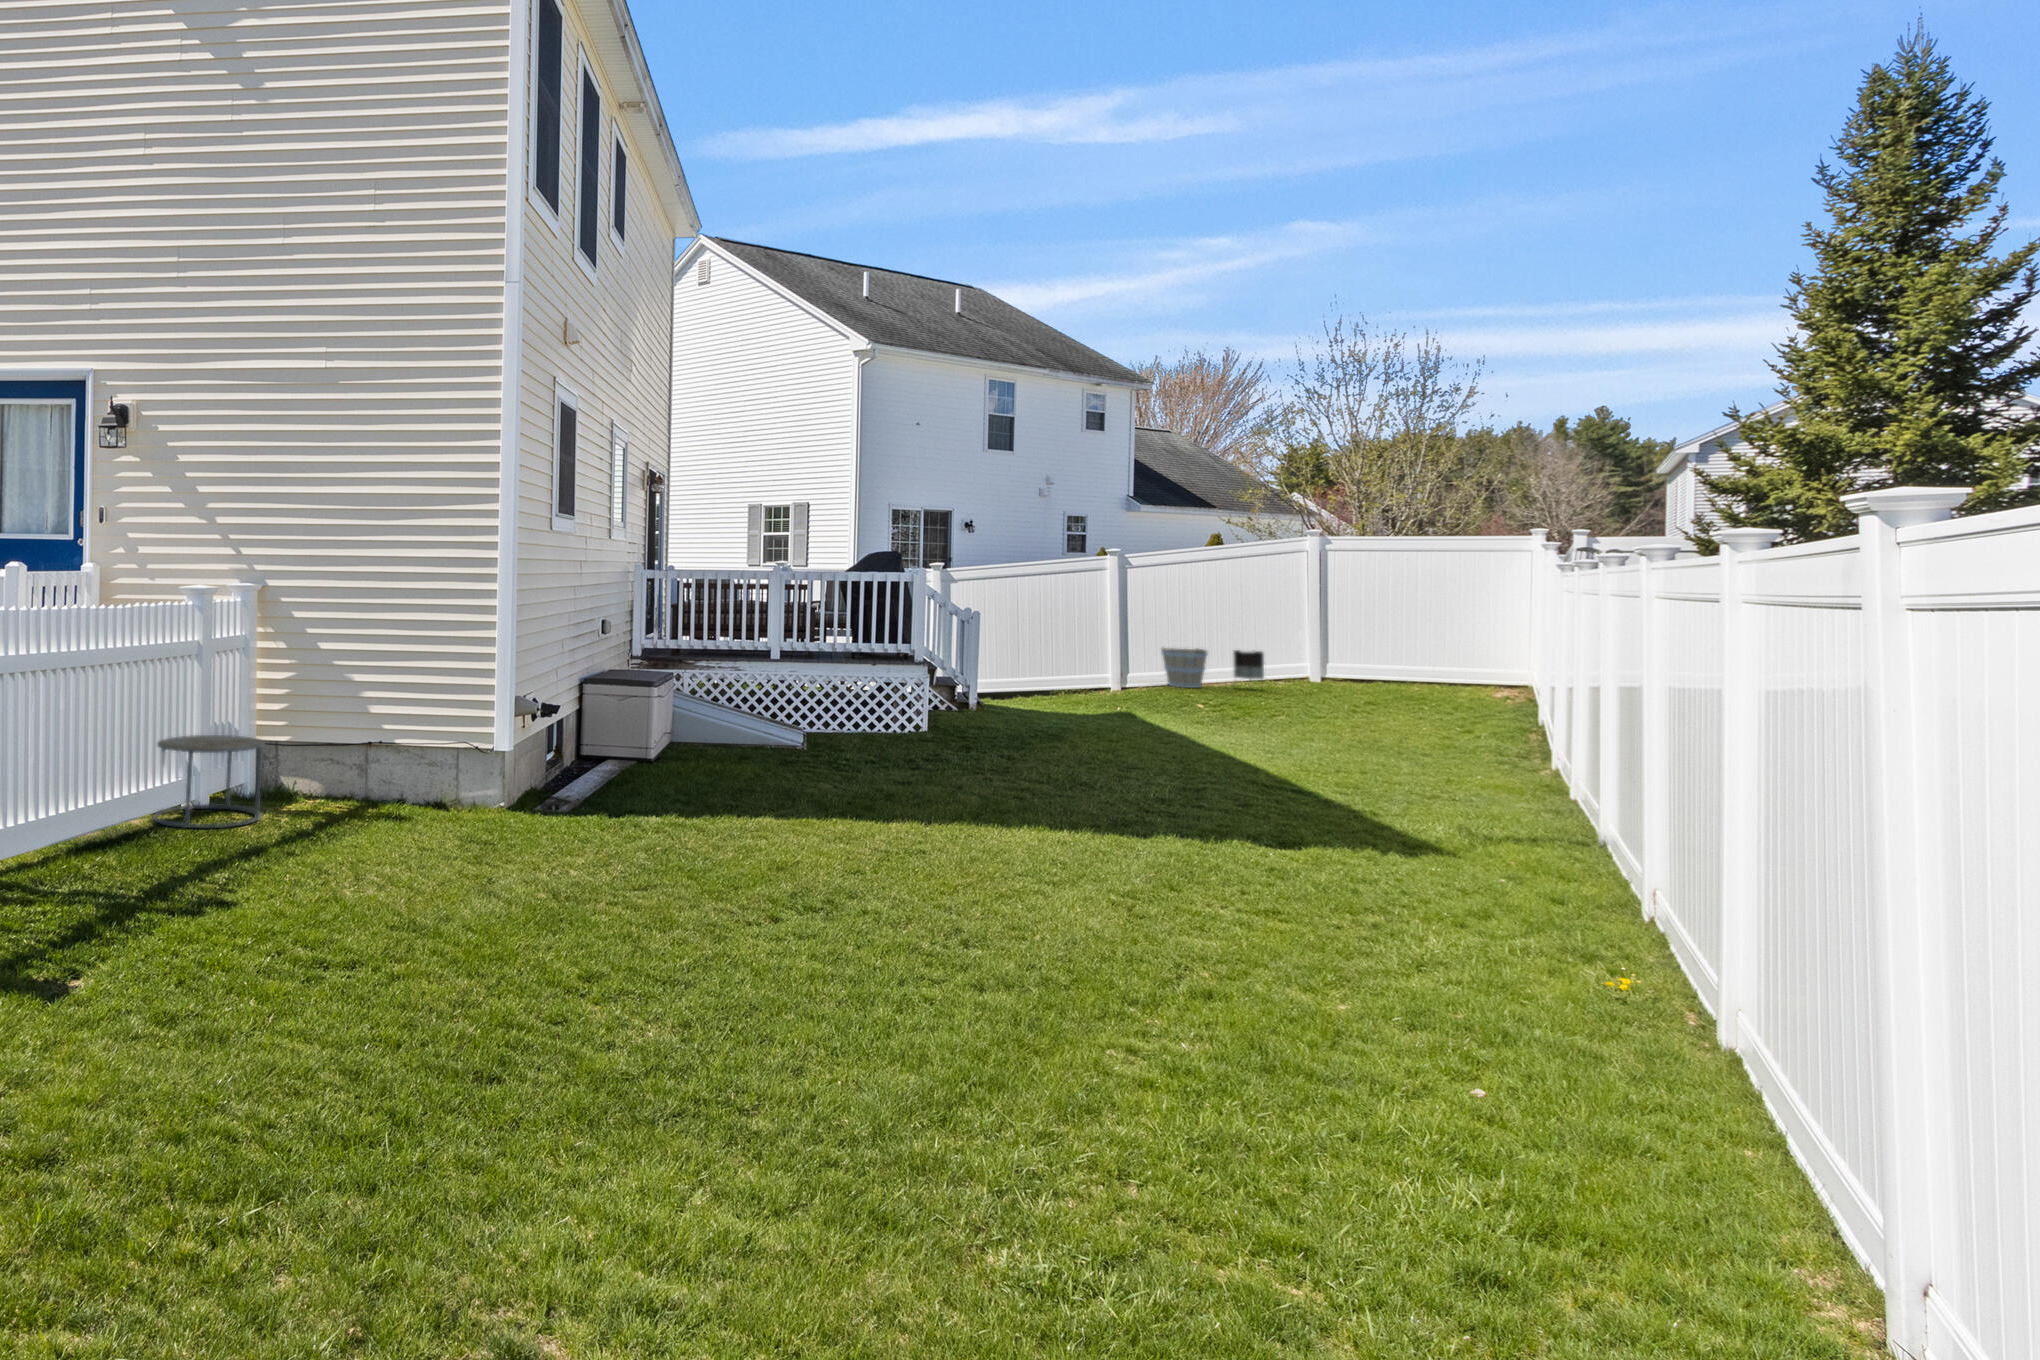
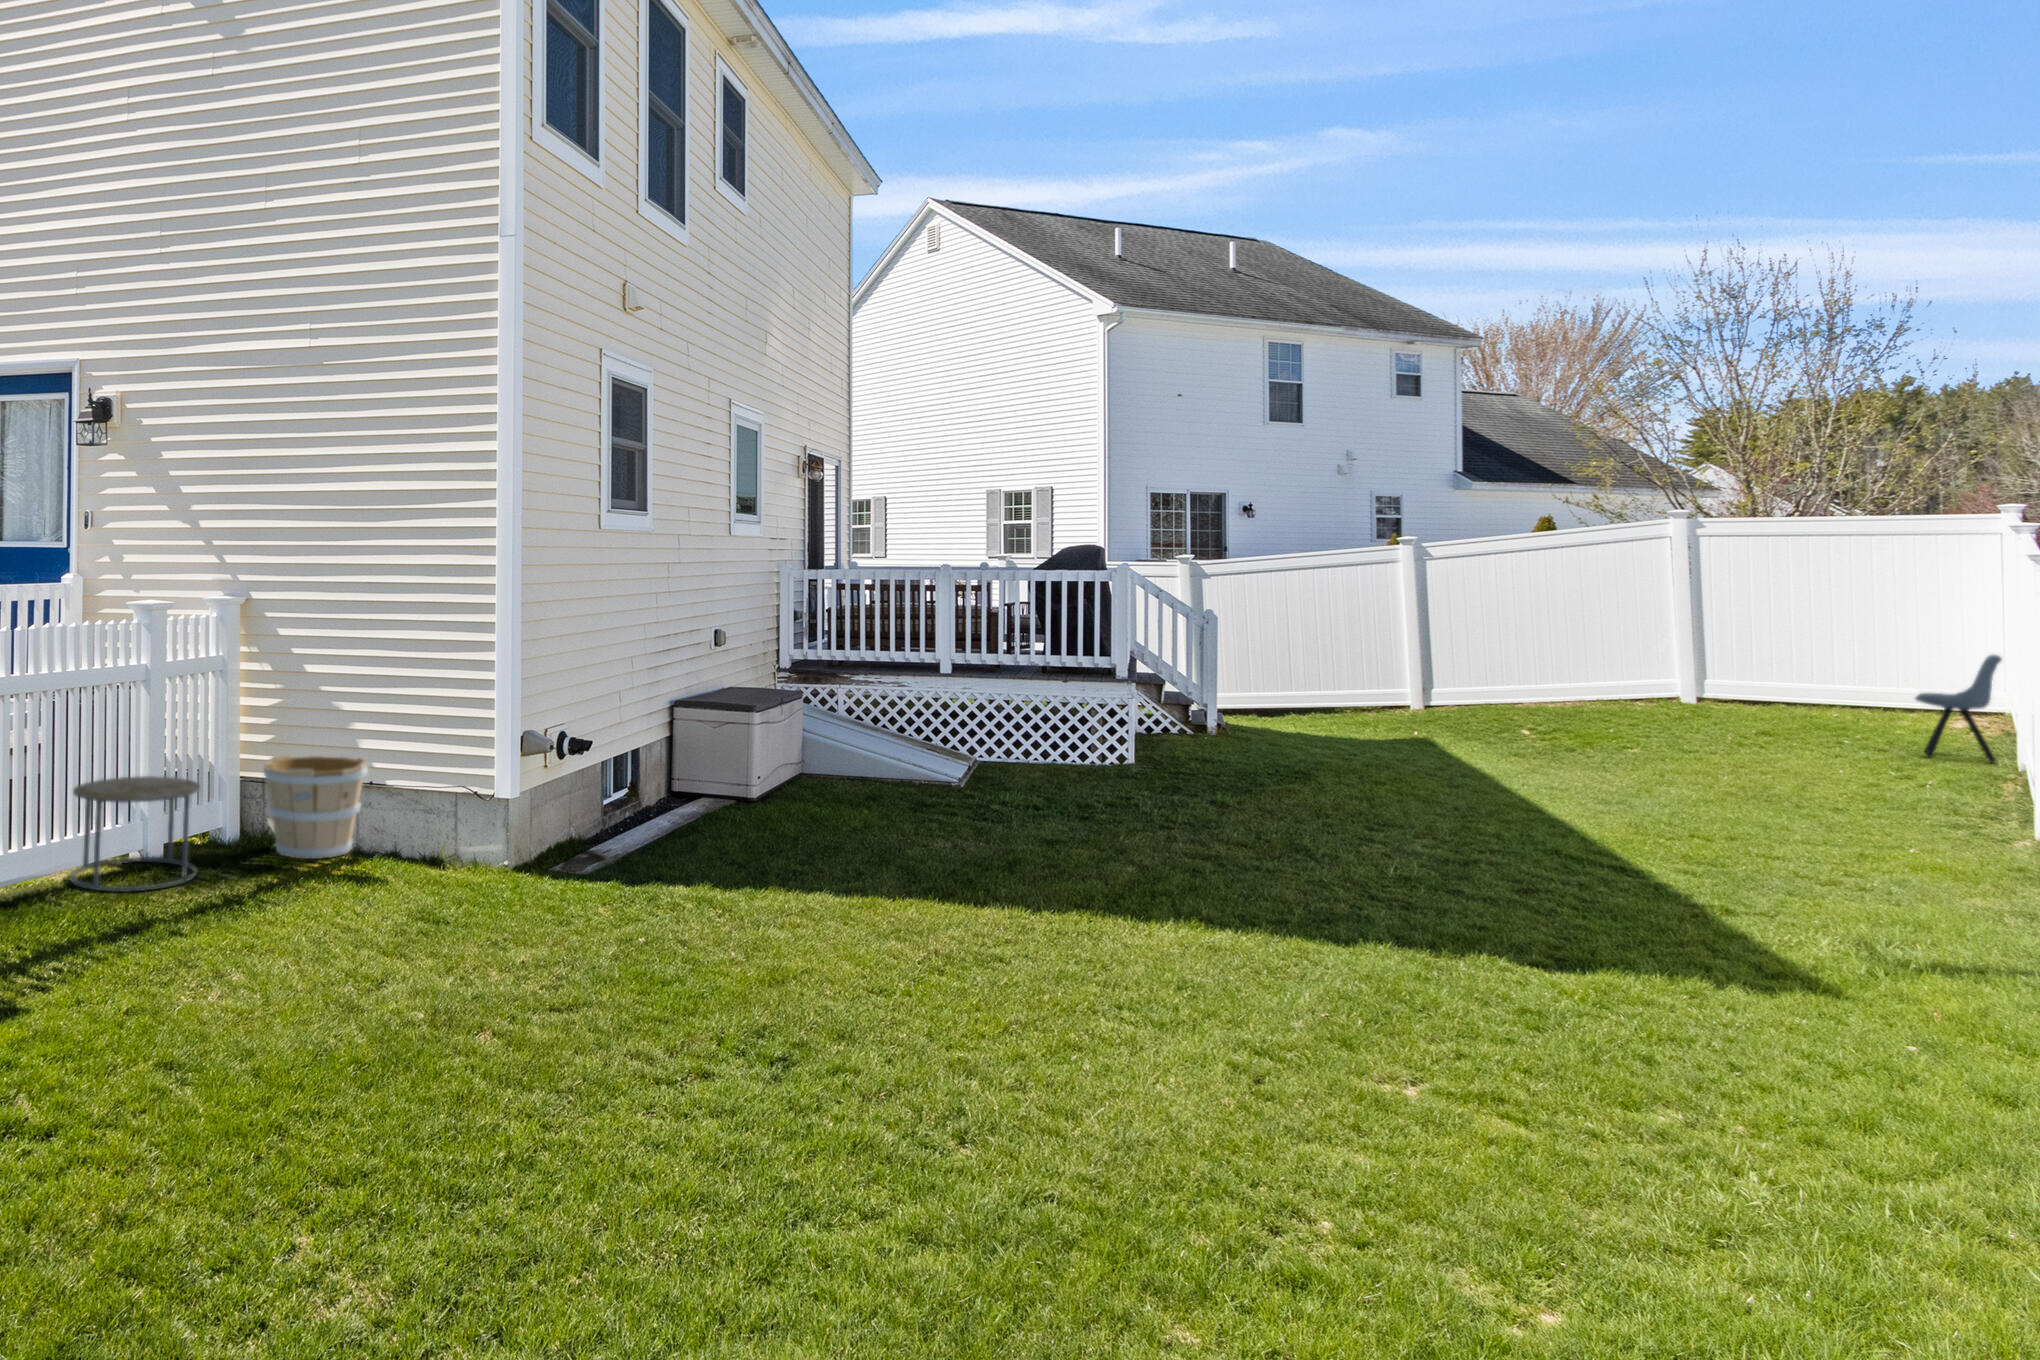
chair: none [1479,640,1537,722] -> present [1916,654,2002,764]
wooden bucket: present [1161,648,1208,688] -> present [263,755,368,859]
planter: present [1233,650,1264,679] -> none [1565,661,1608,713]

